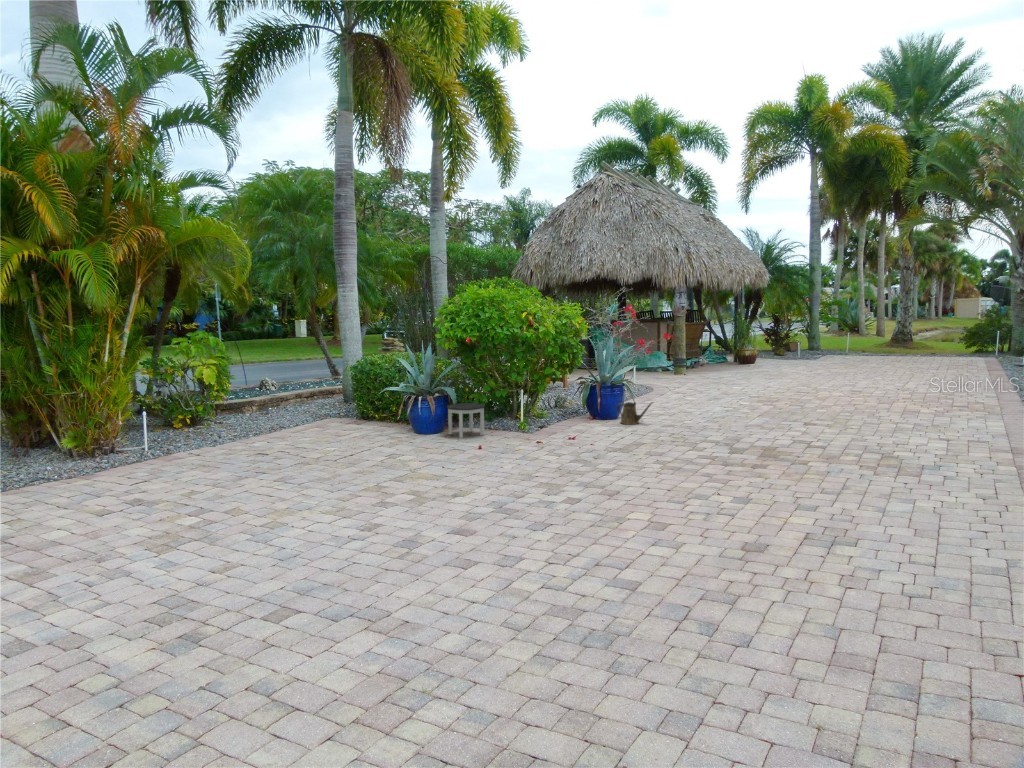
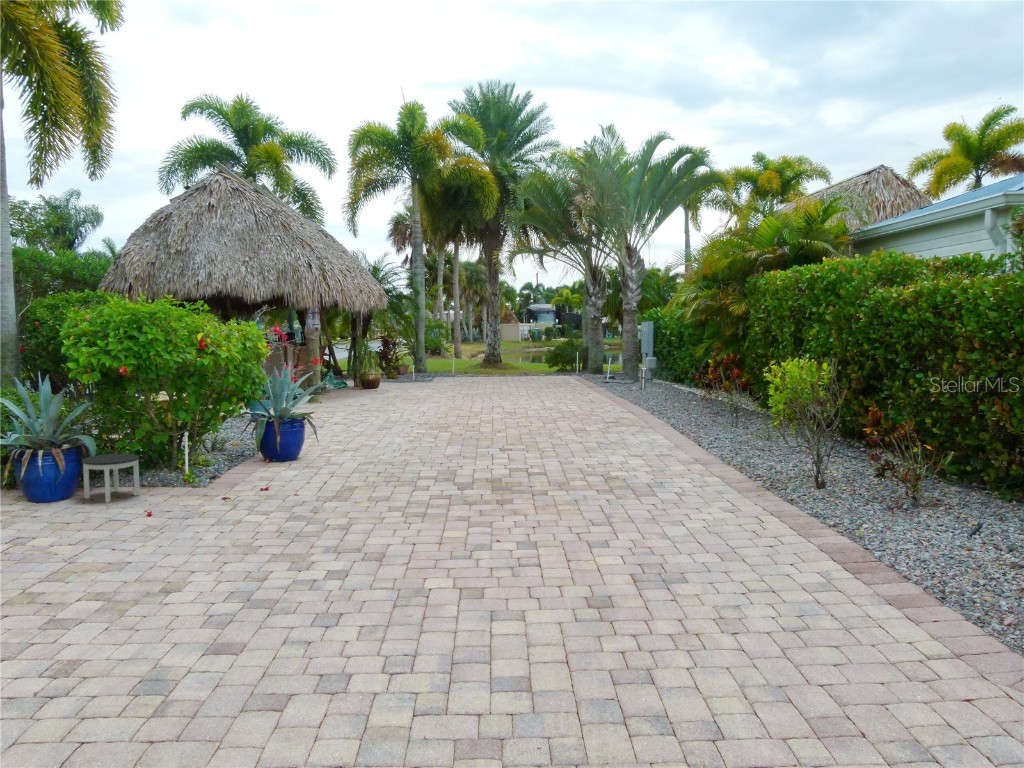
watering can: present [616,402,653,425] -> none [298,436,344,465]

